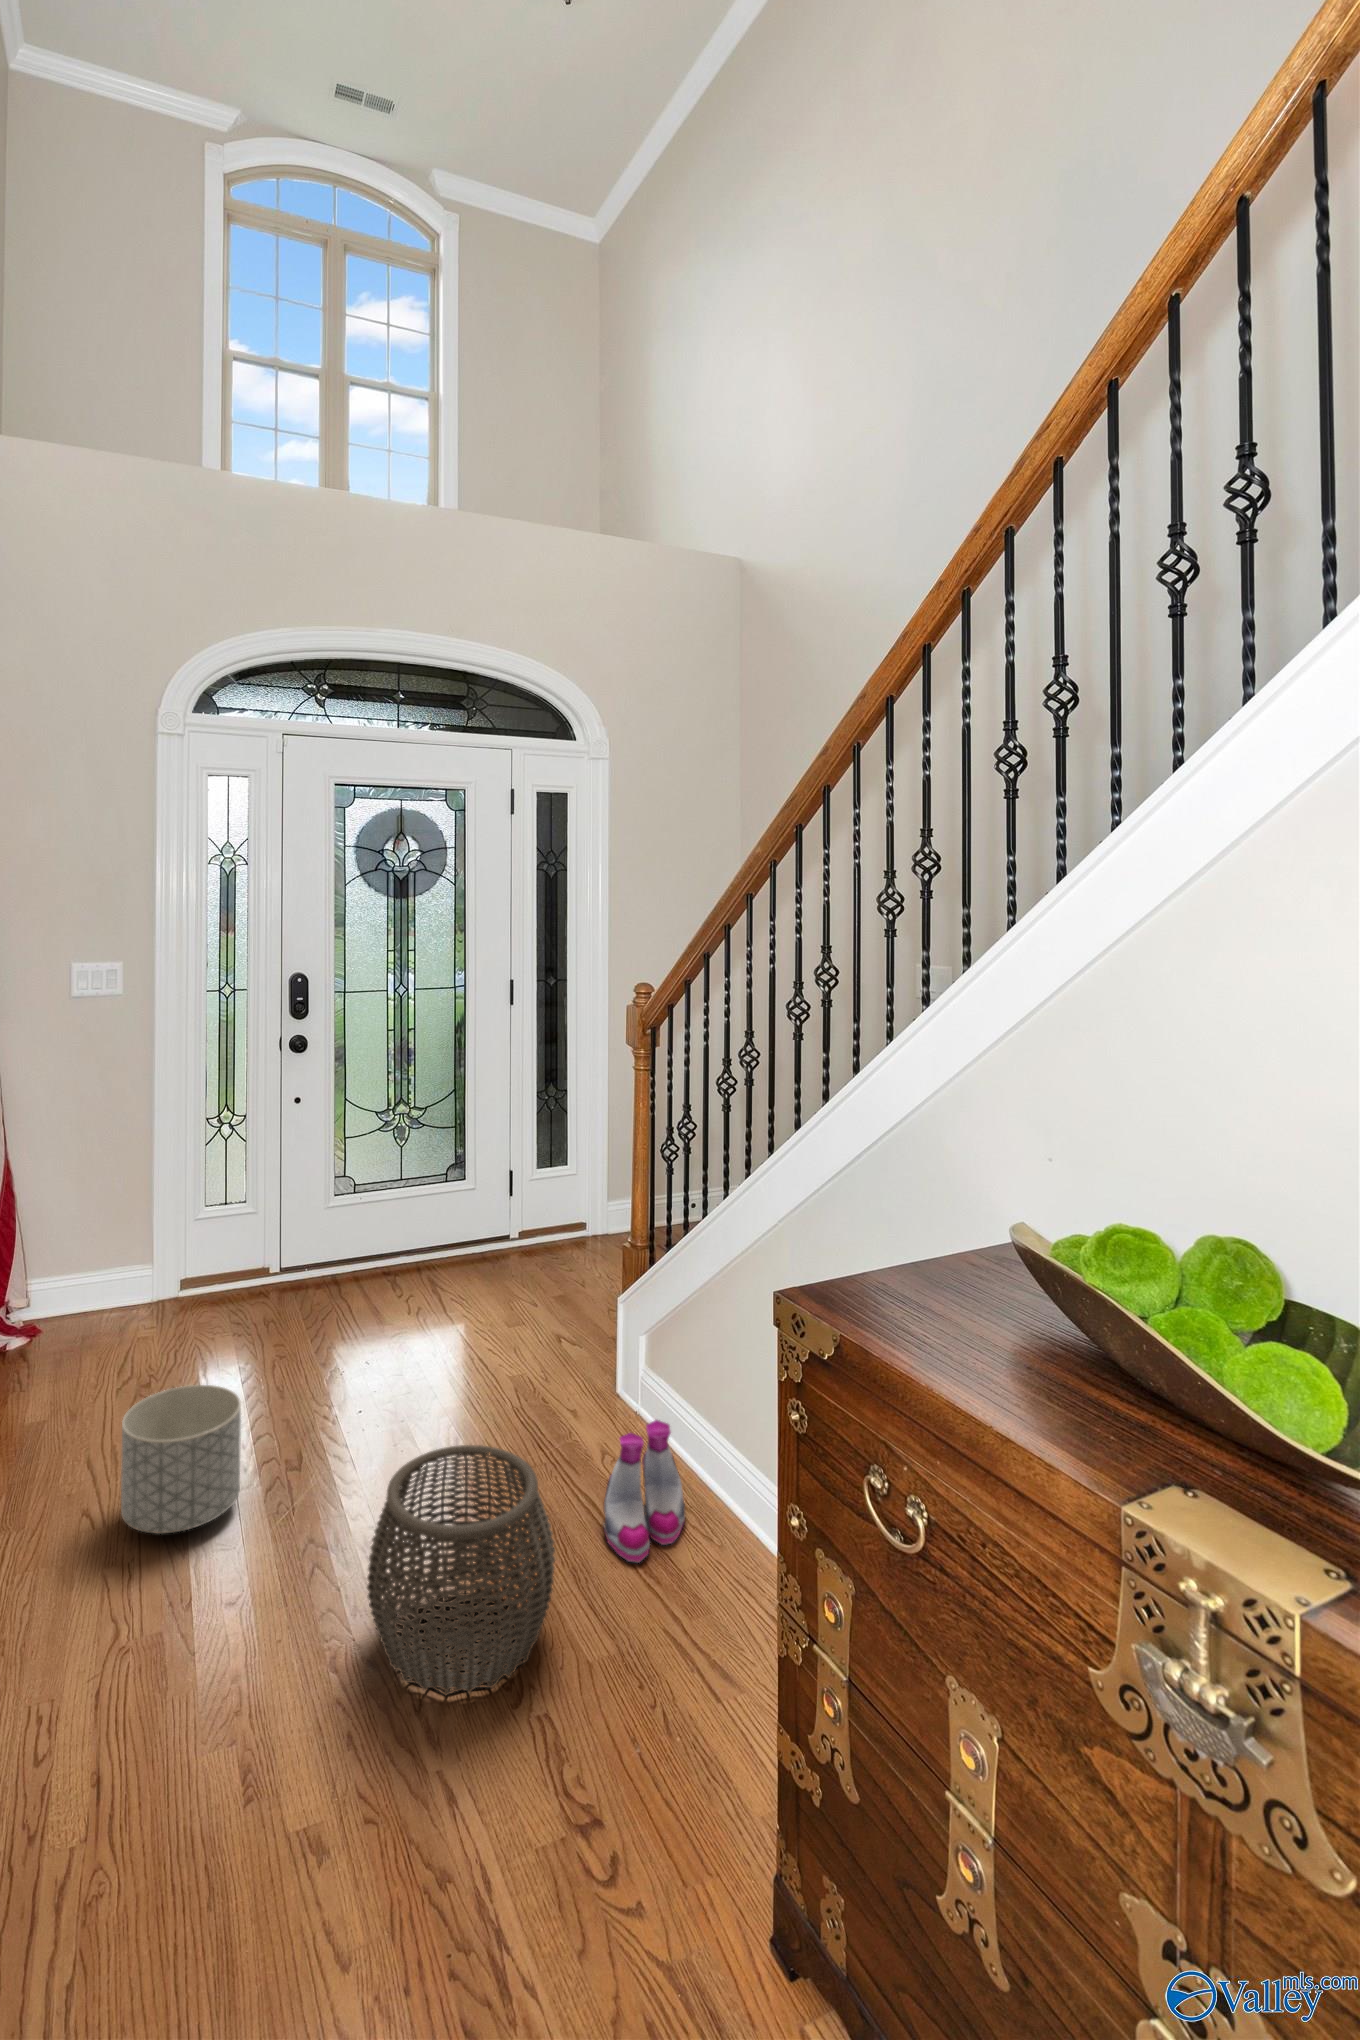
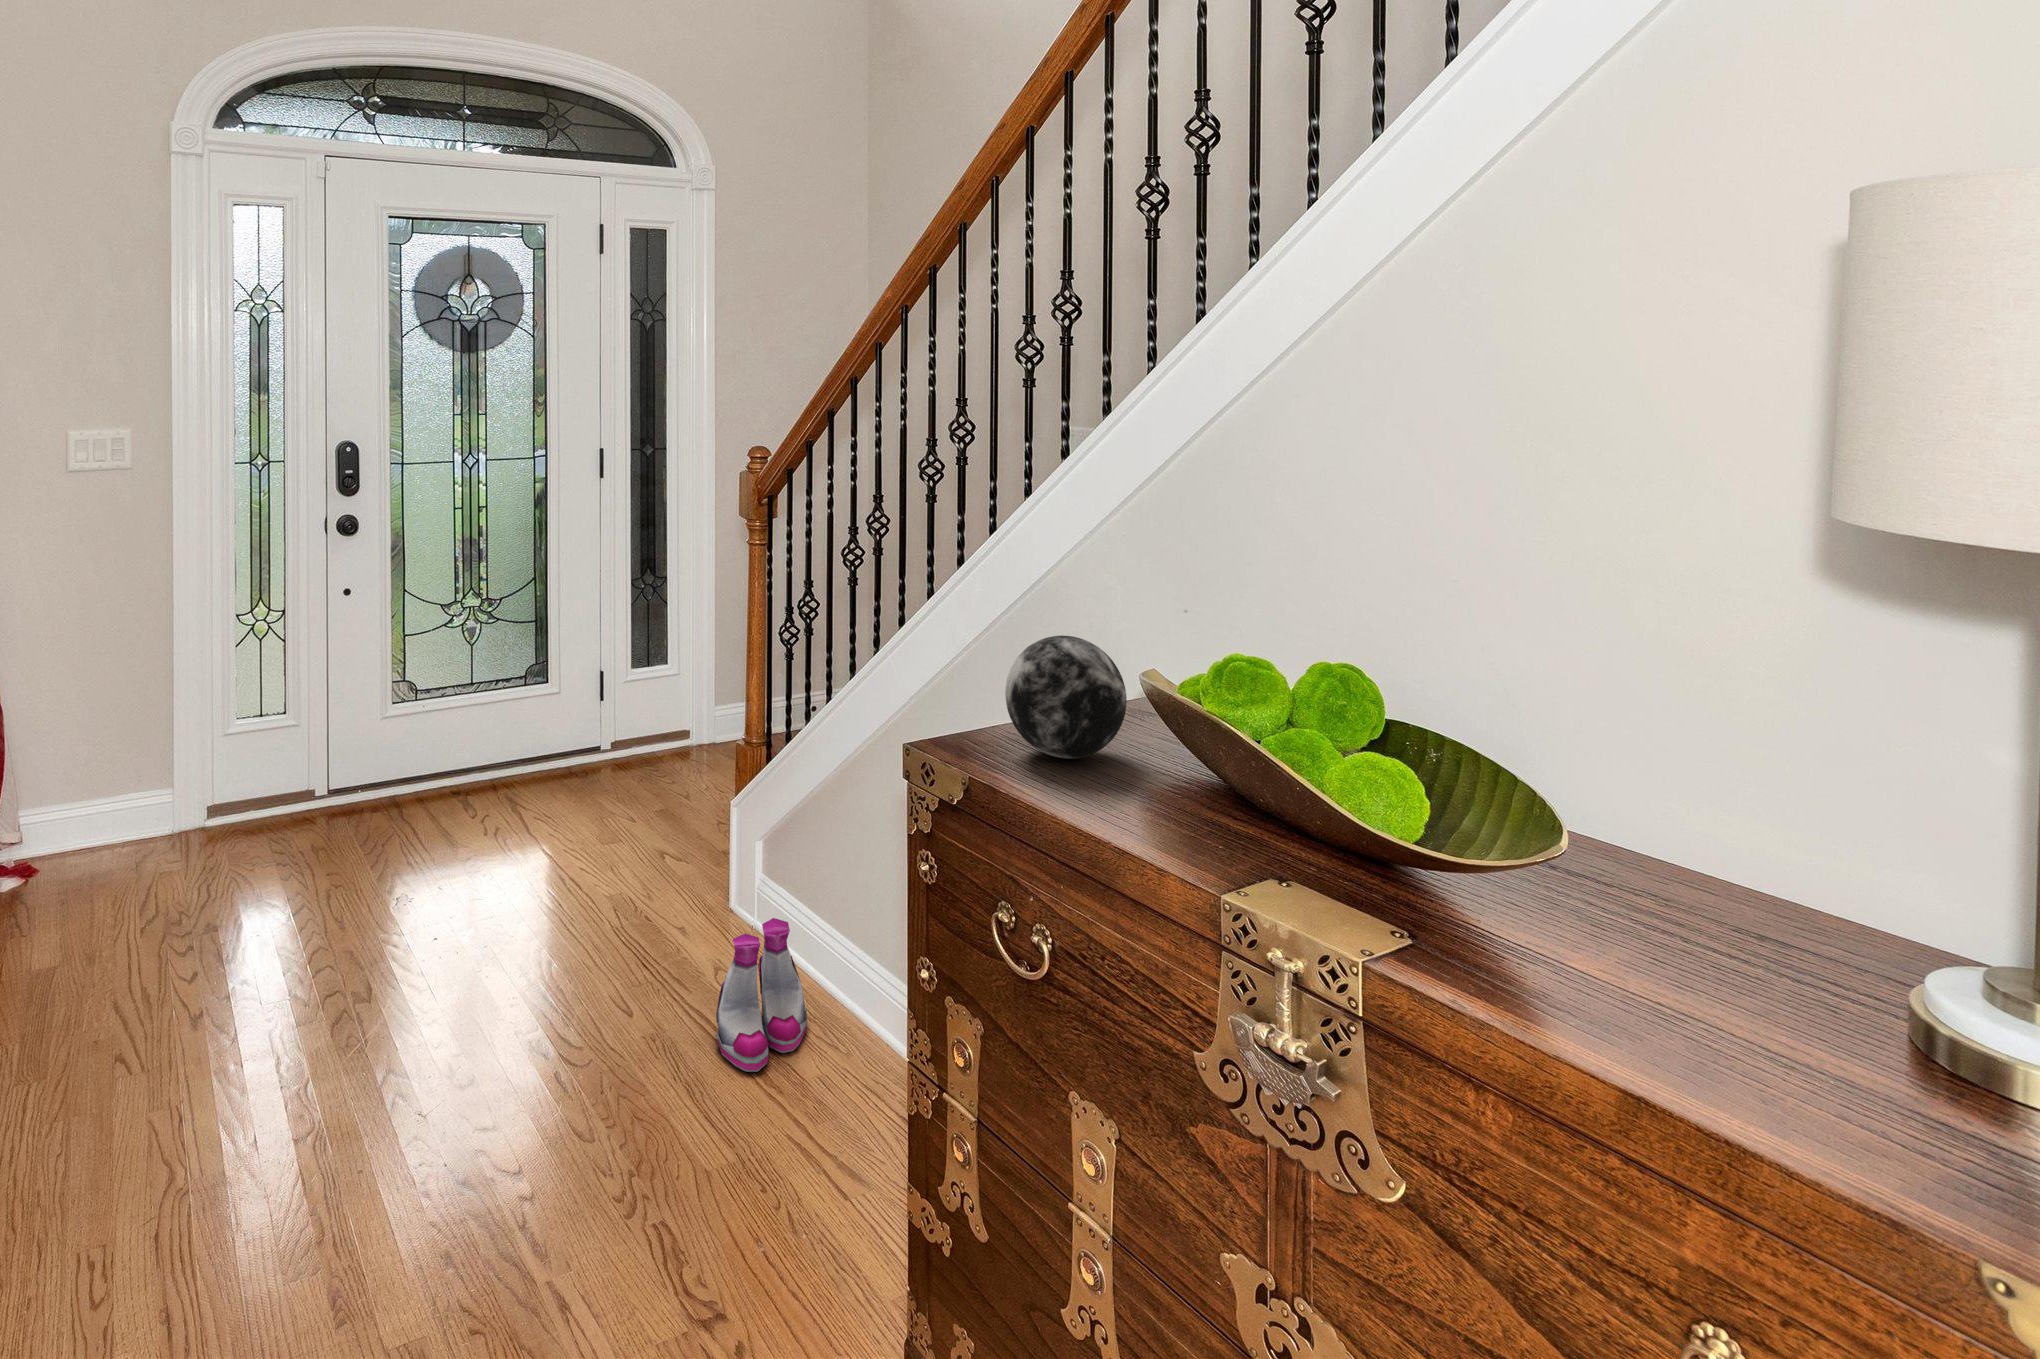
decorative orb: none [881,1197,1004,1321] -> present [1005,636,1127,759]
planter: present [121,1385,241,1534] -> none [161,907,299,1074]
woven basket: present [367,1445,555,1696] -> none [458,949,666,1214]

